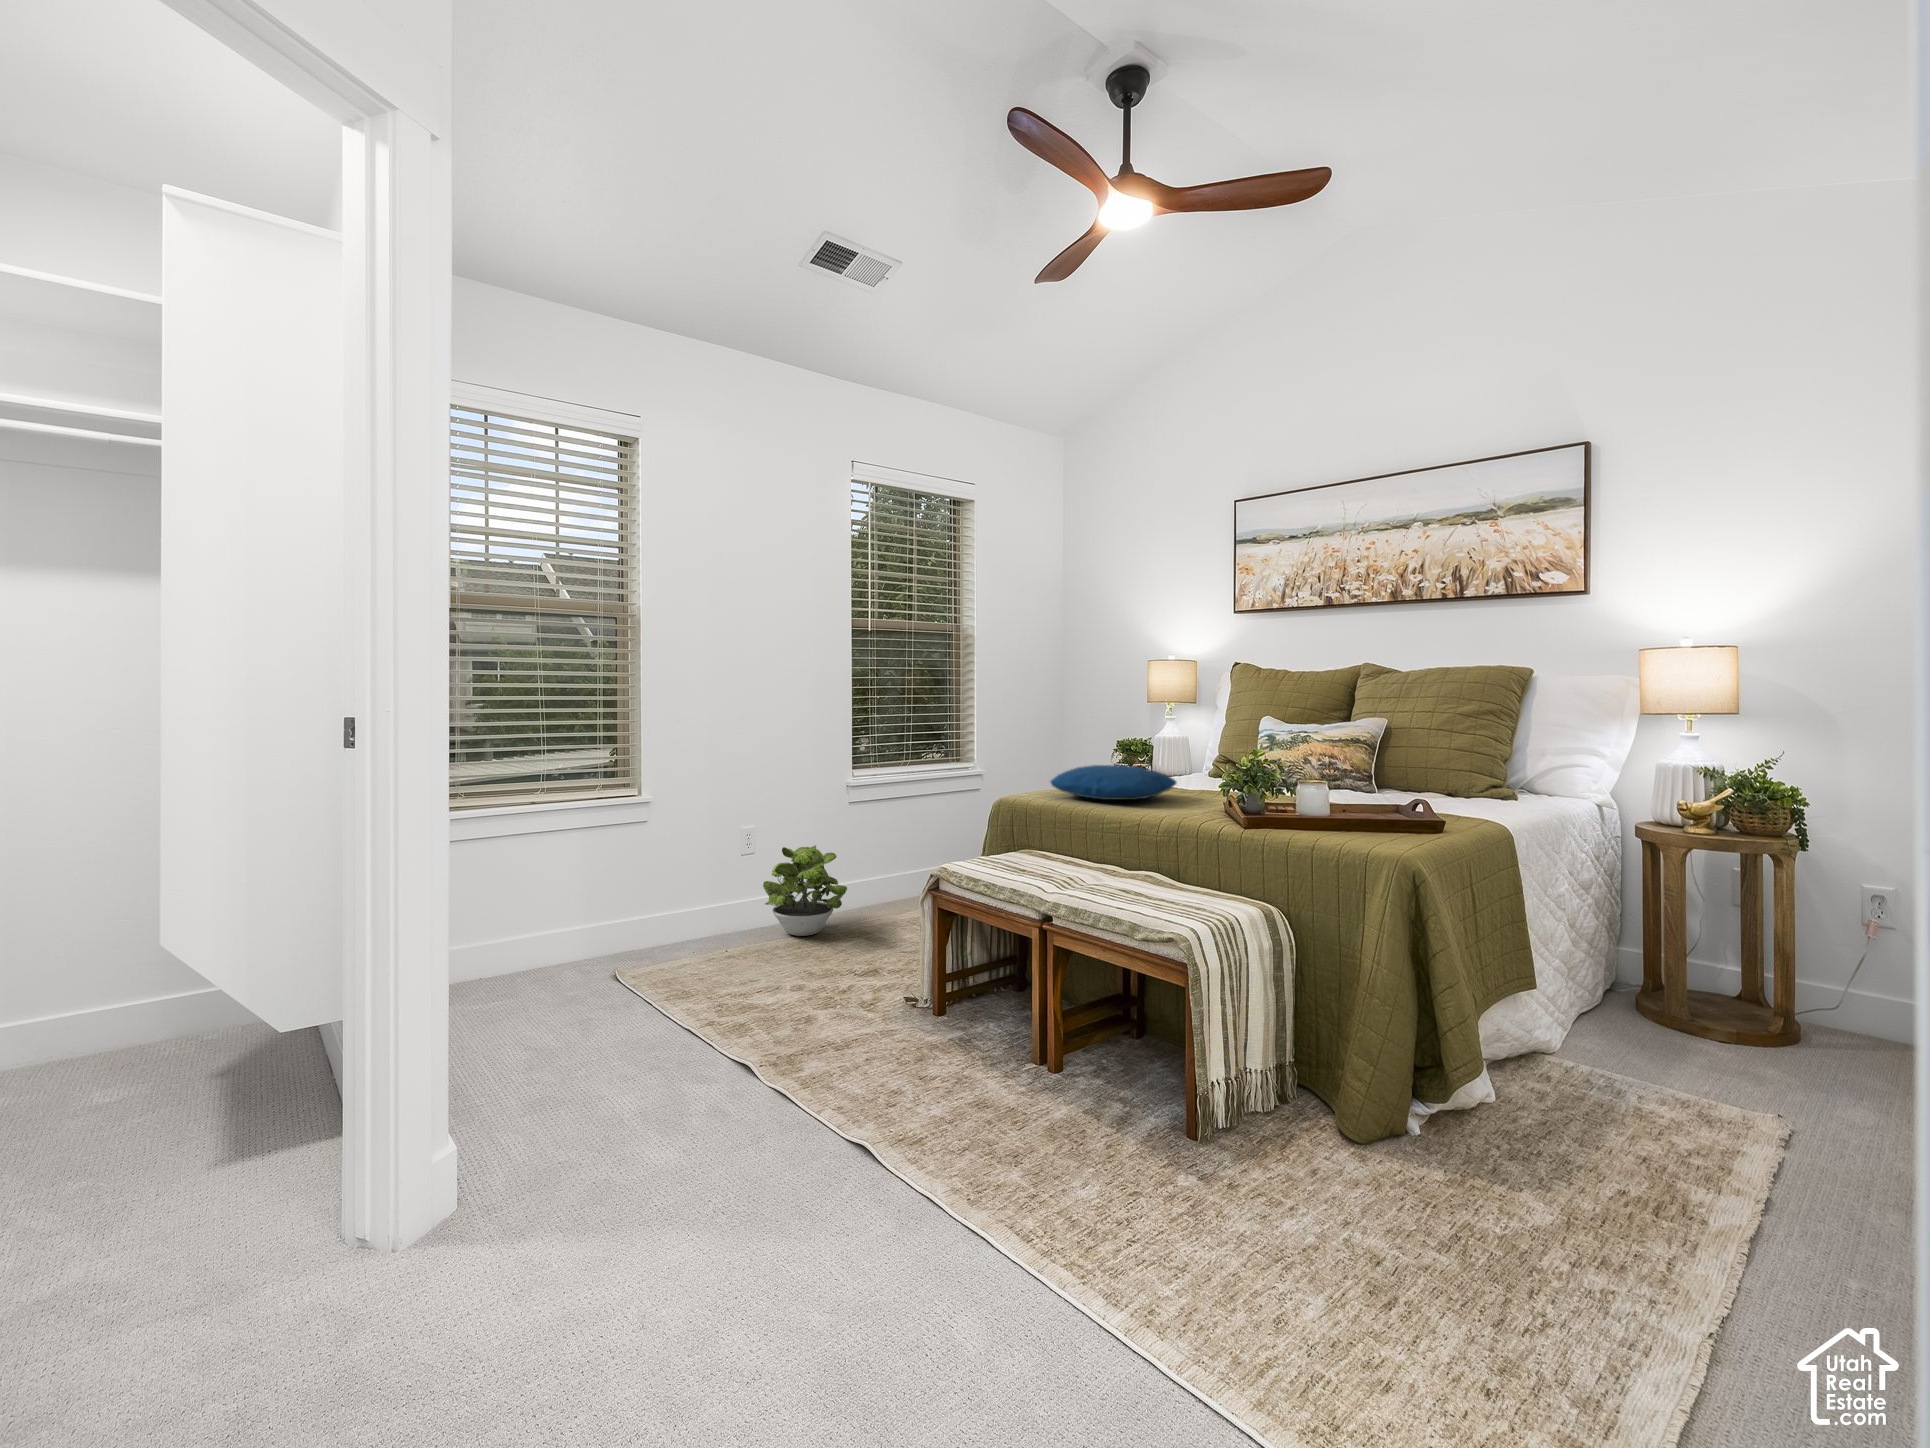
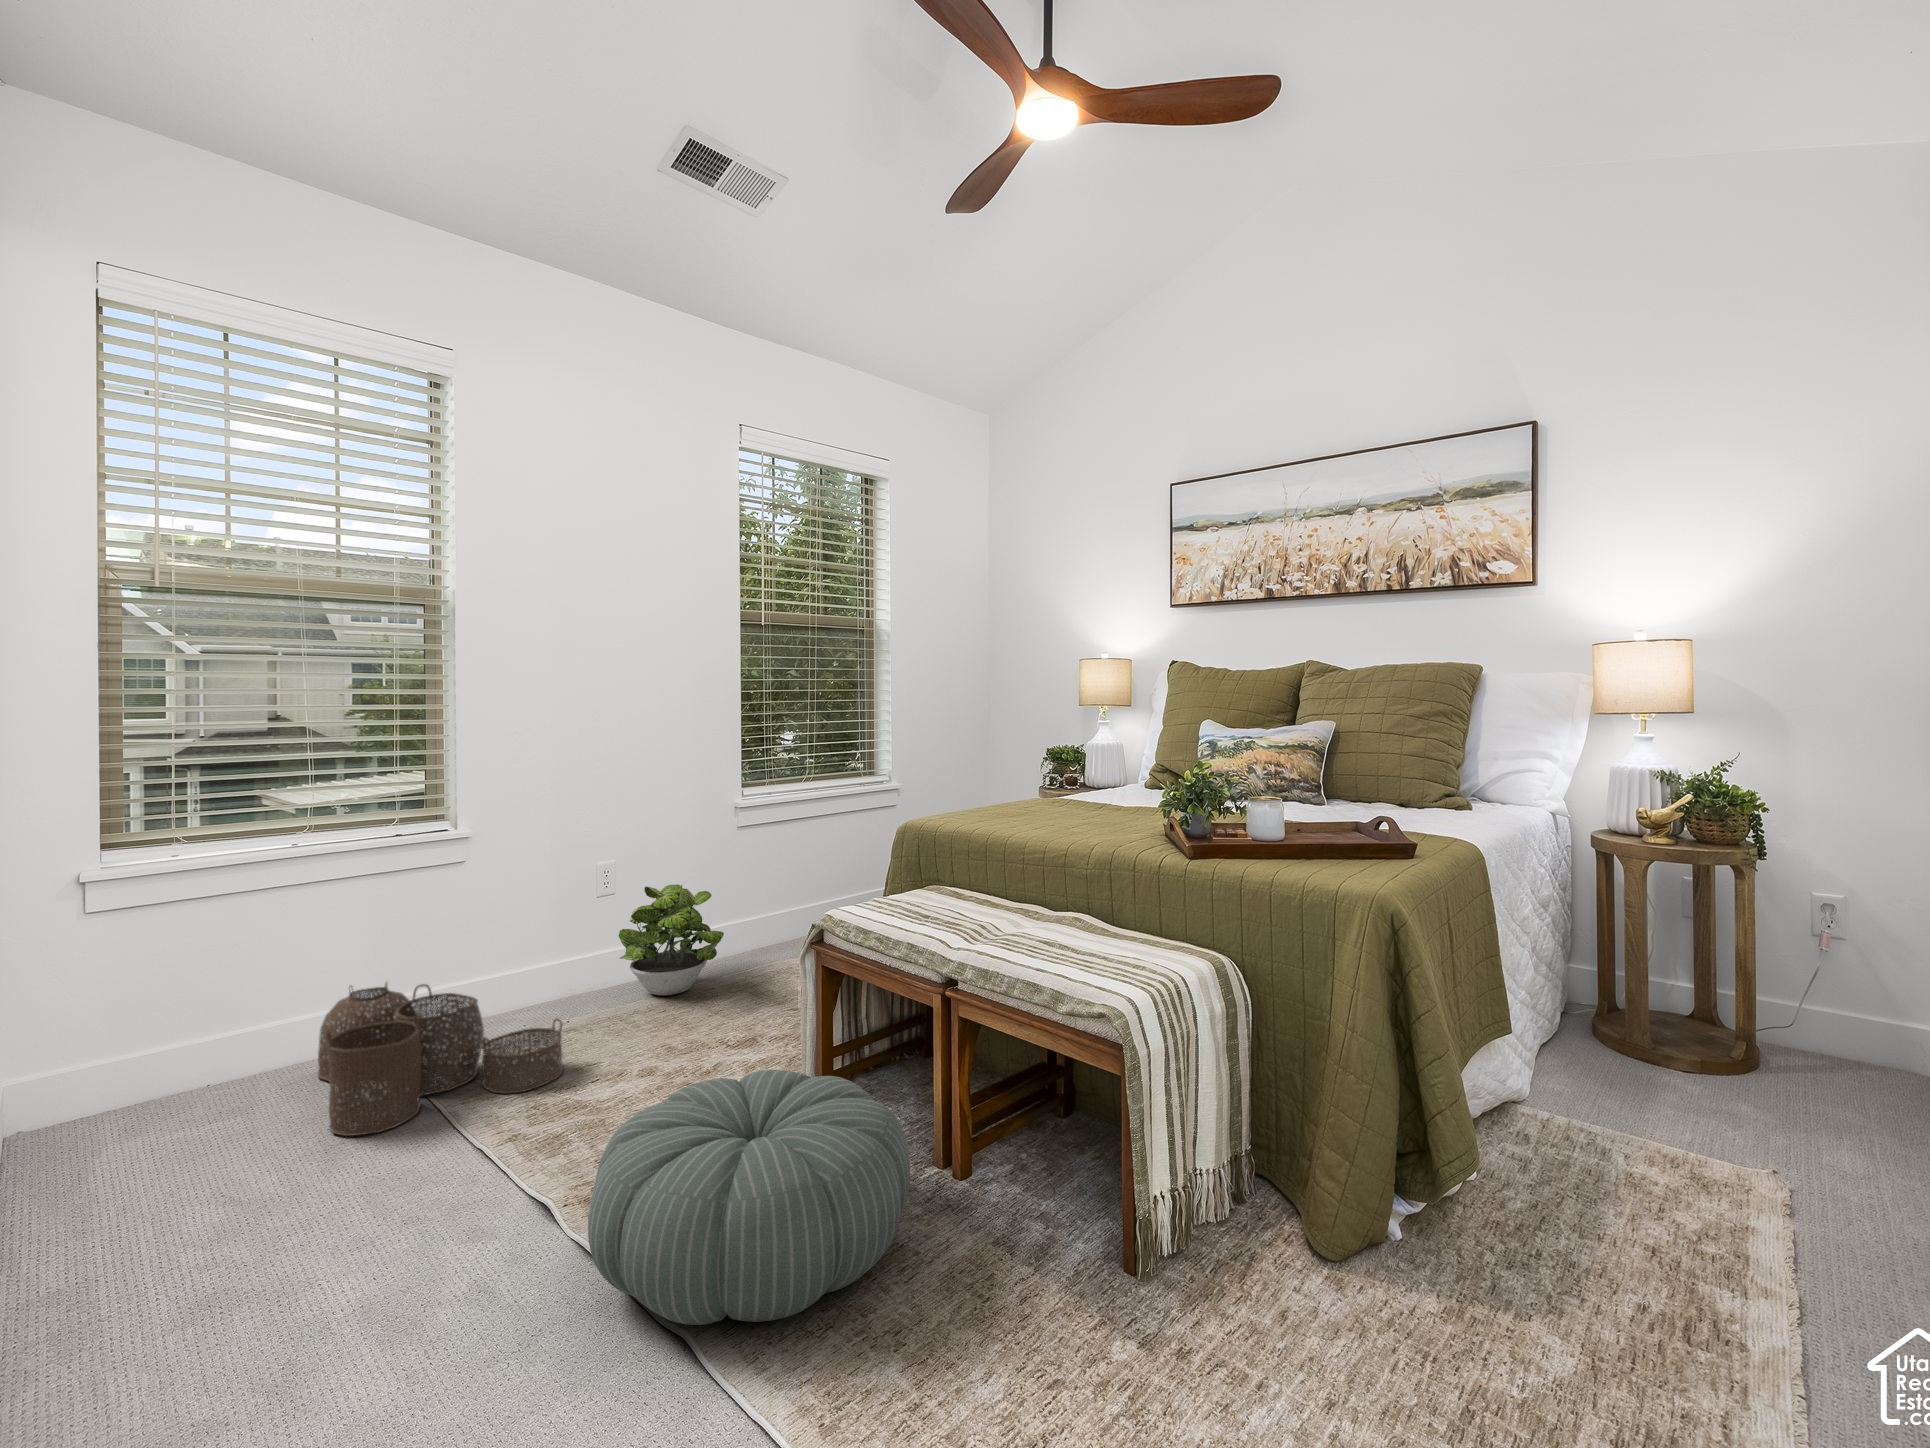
pillow: present [1051,765,1176,800] -> none [961,782,1109,825]
woven basket: none [553,908,733,1016] -> present [318,983,563,1136]
pouf: none [785,978,1017,1144] -> present [588,1070,910,1325]

